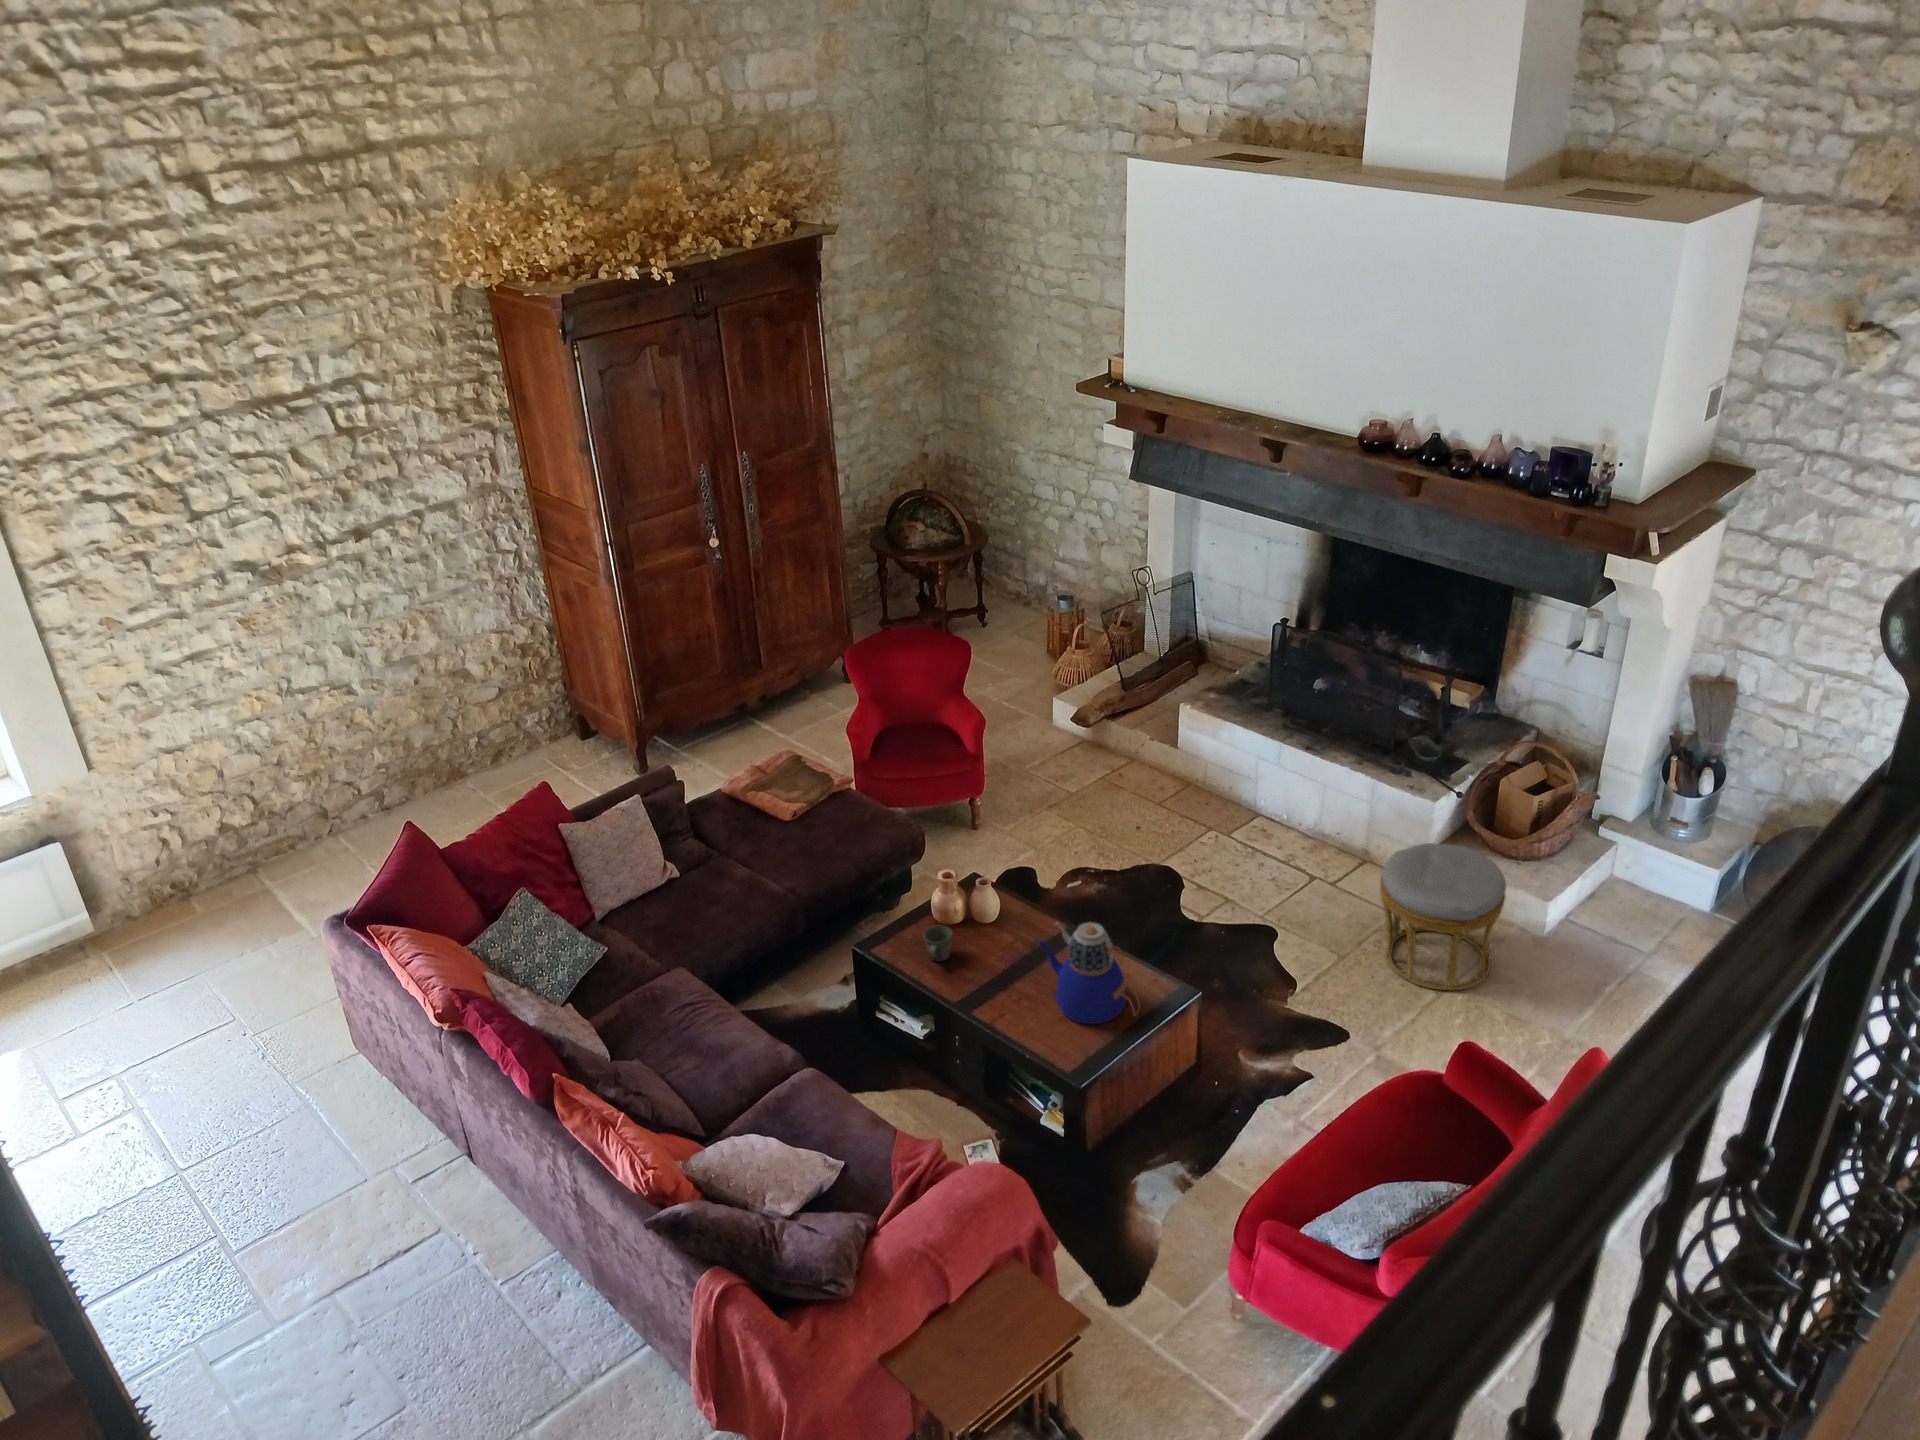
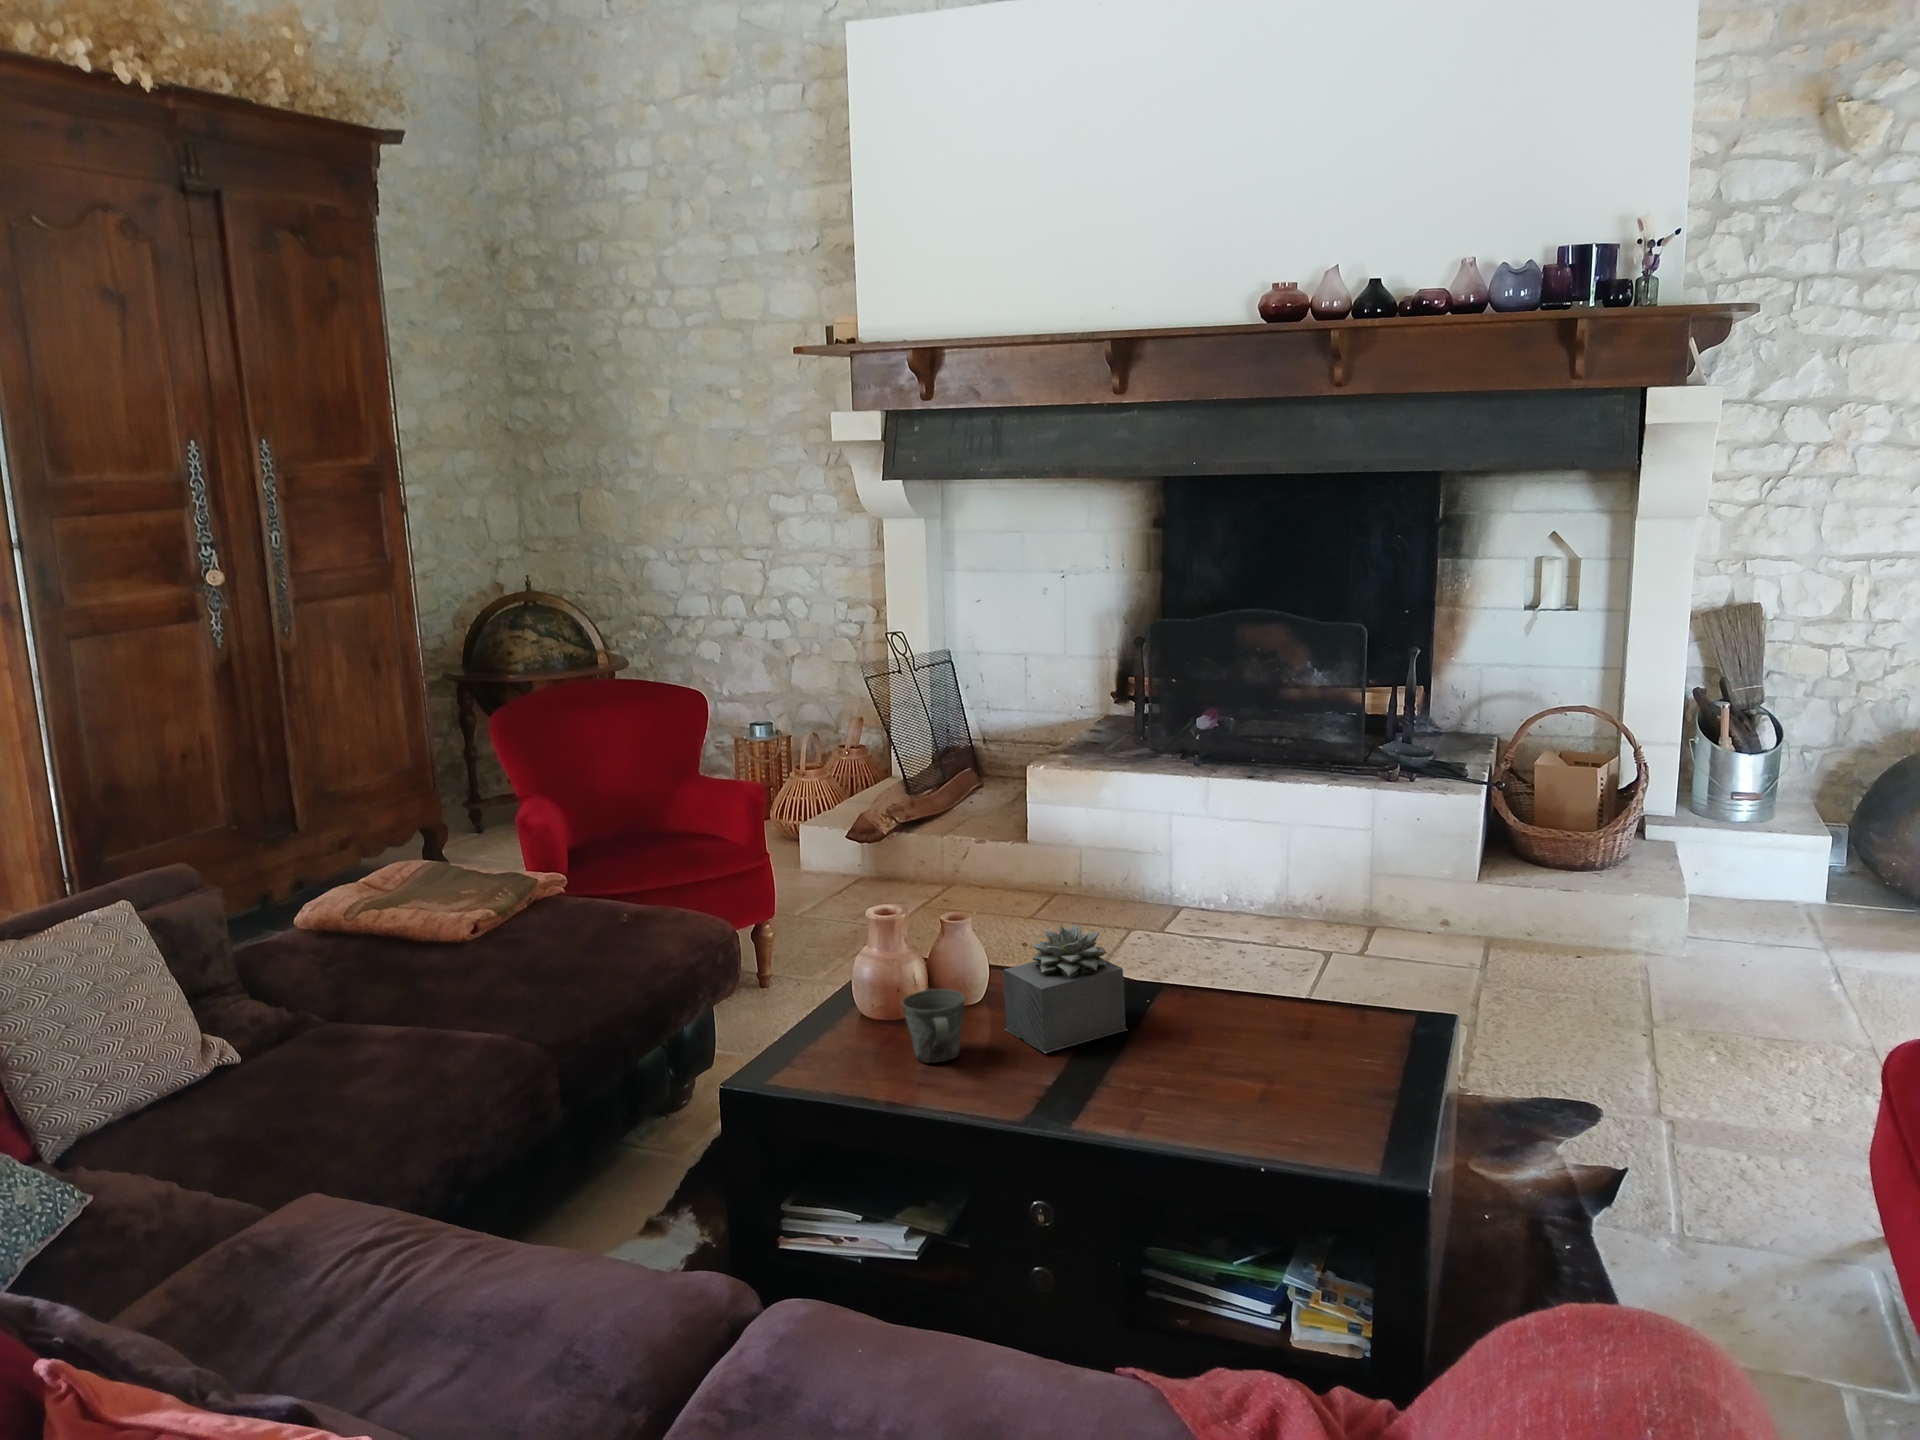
ottoman: present [1380,843,1506,990] -> none [1493,823,1698,1035]
succulent plant: none [979,910,1031,968] -> present [1003,924,1127,1053]
teapot: present [1039,922,1140,1024] -> none [1177,864,1409,1087]

